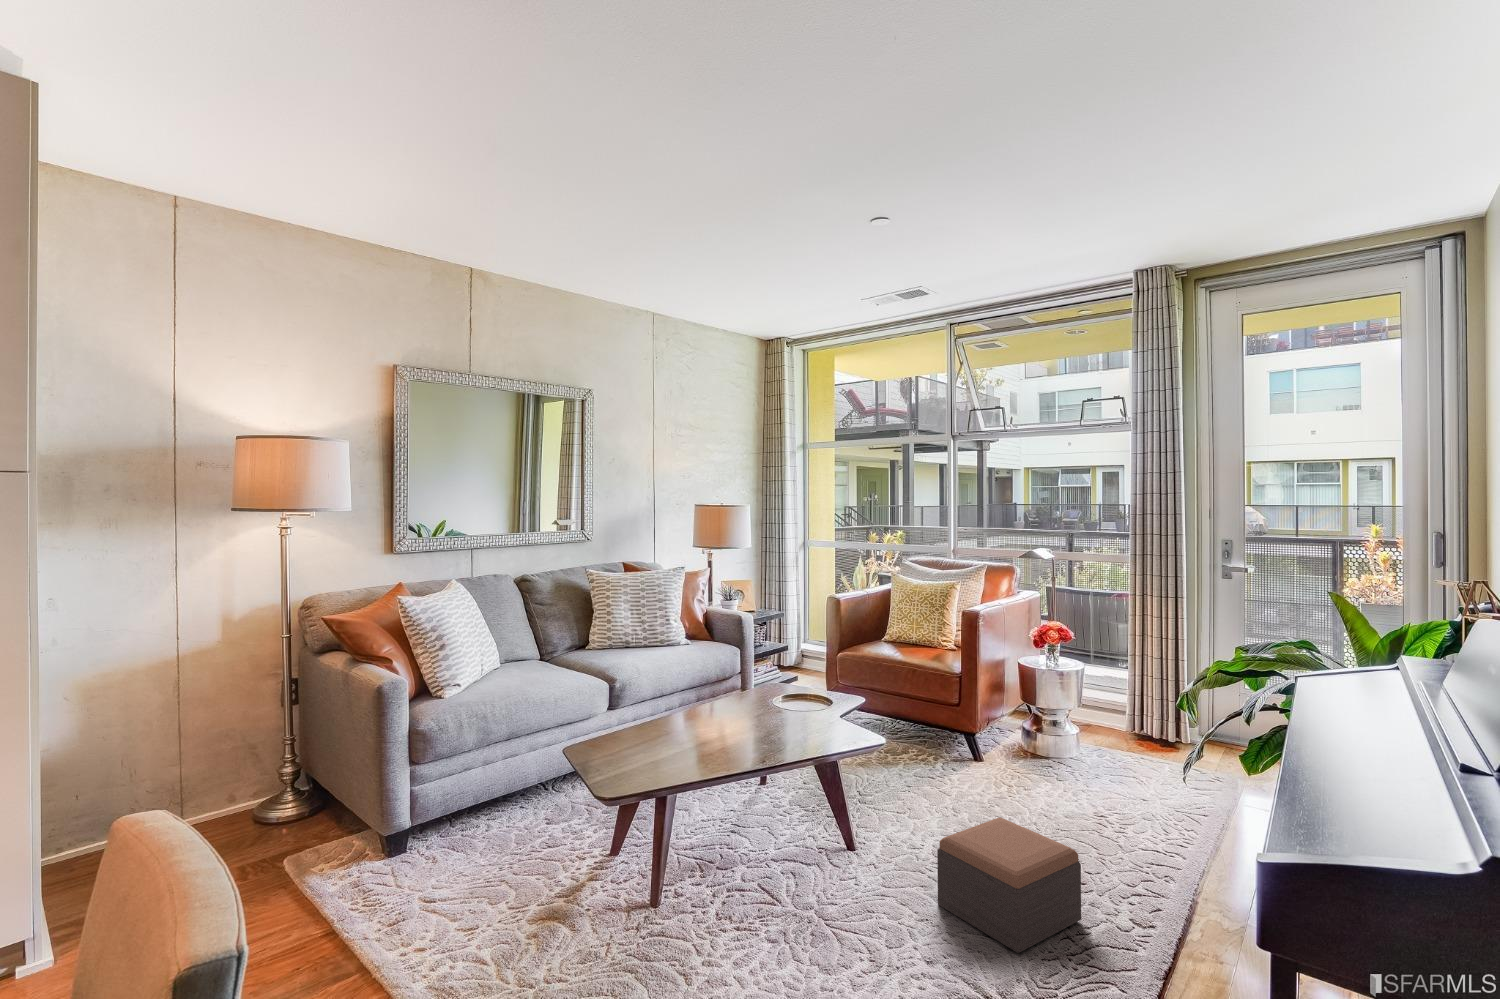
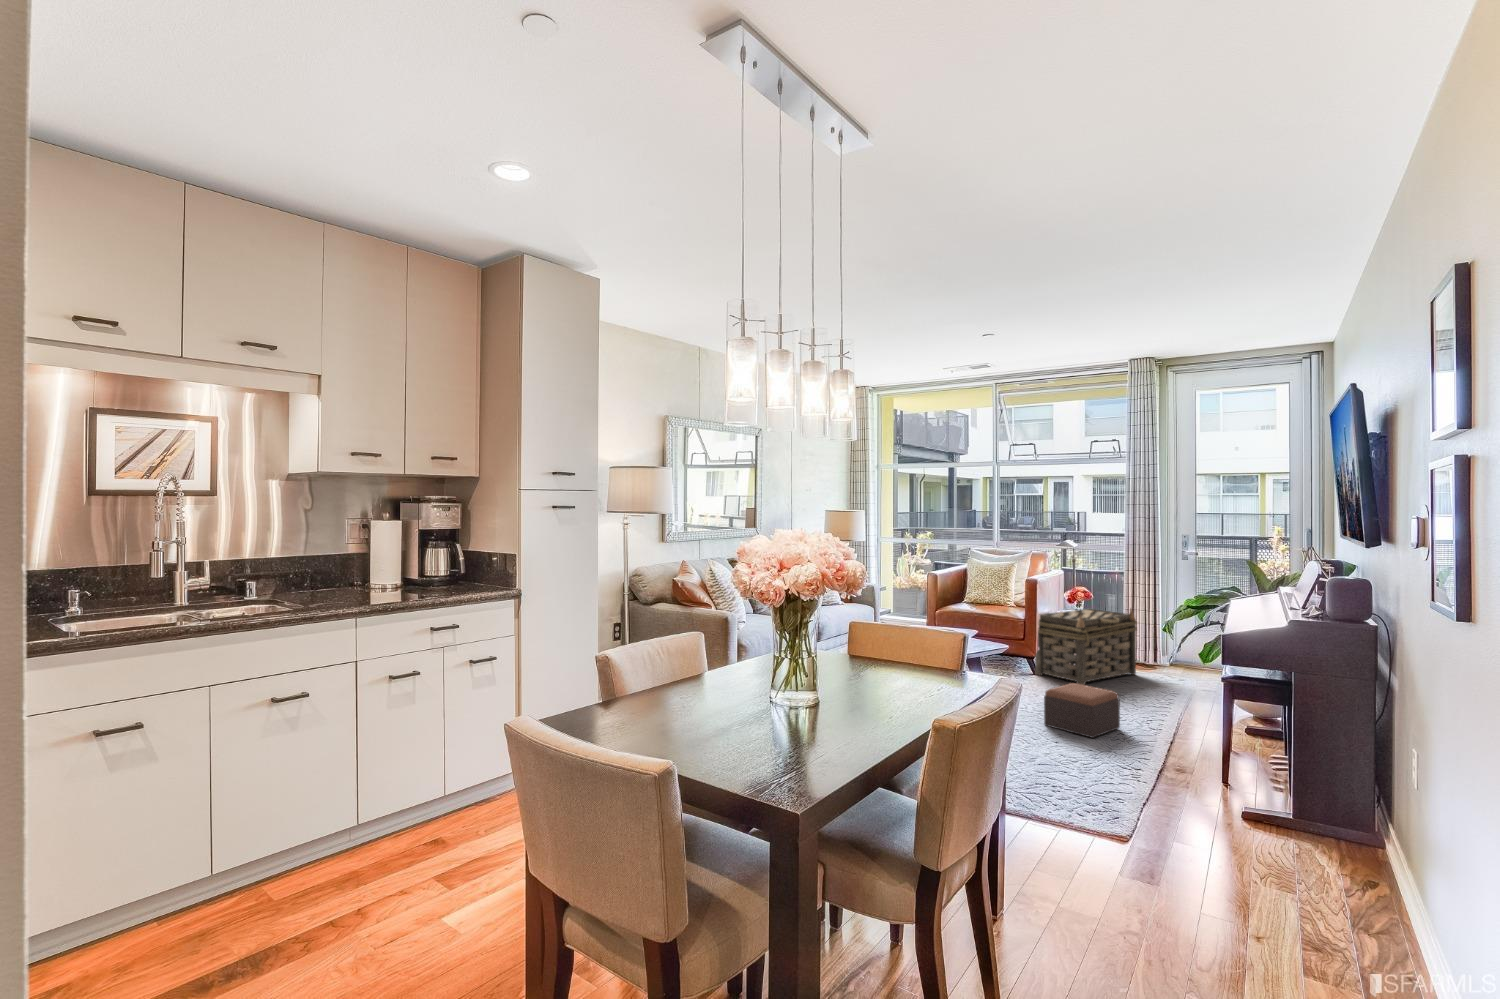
basket: none [974,655,1144,790] -> present [1035,609,1137,685]

